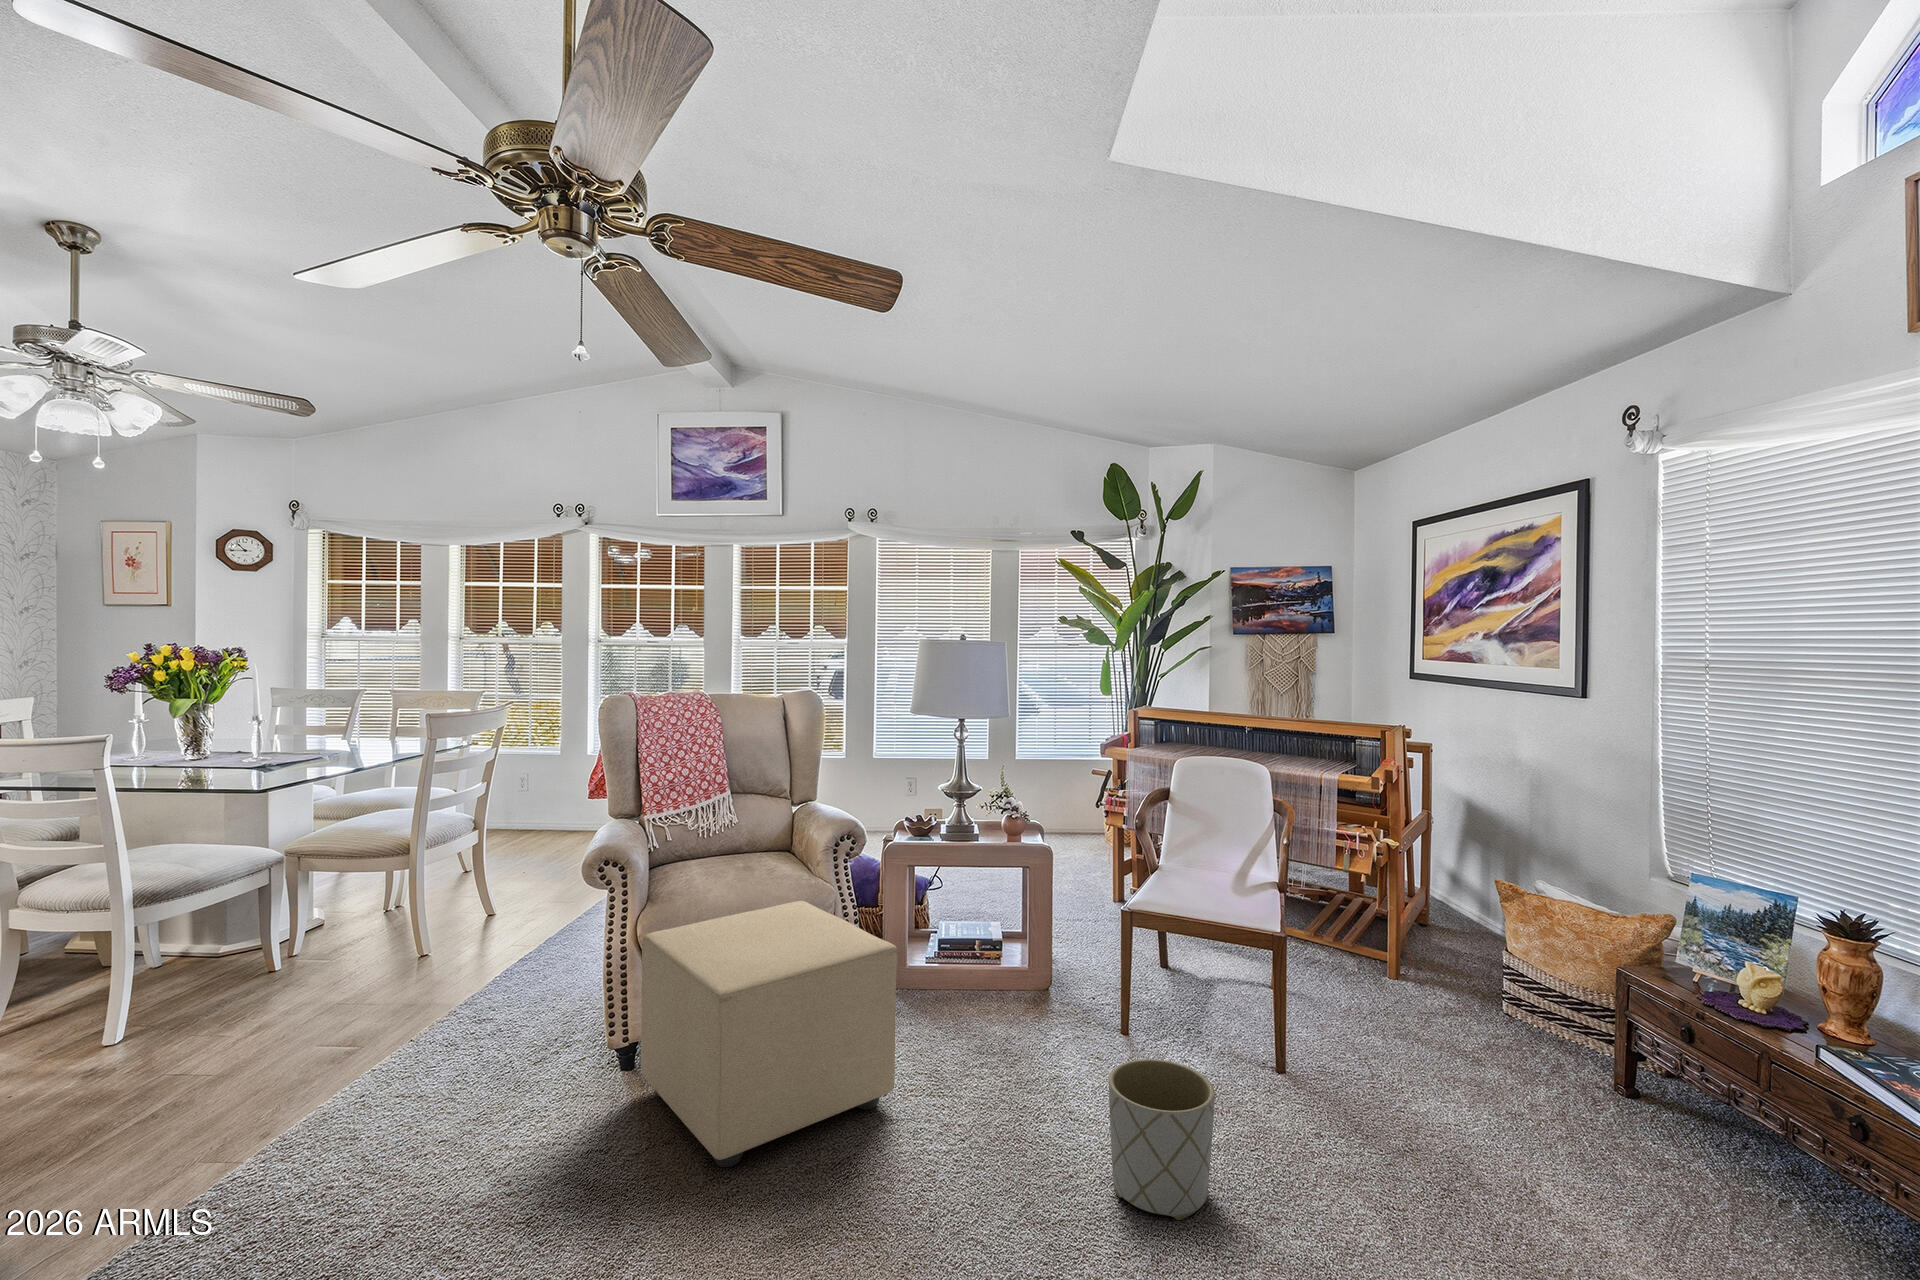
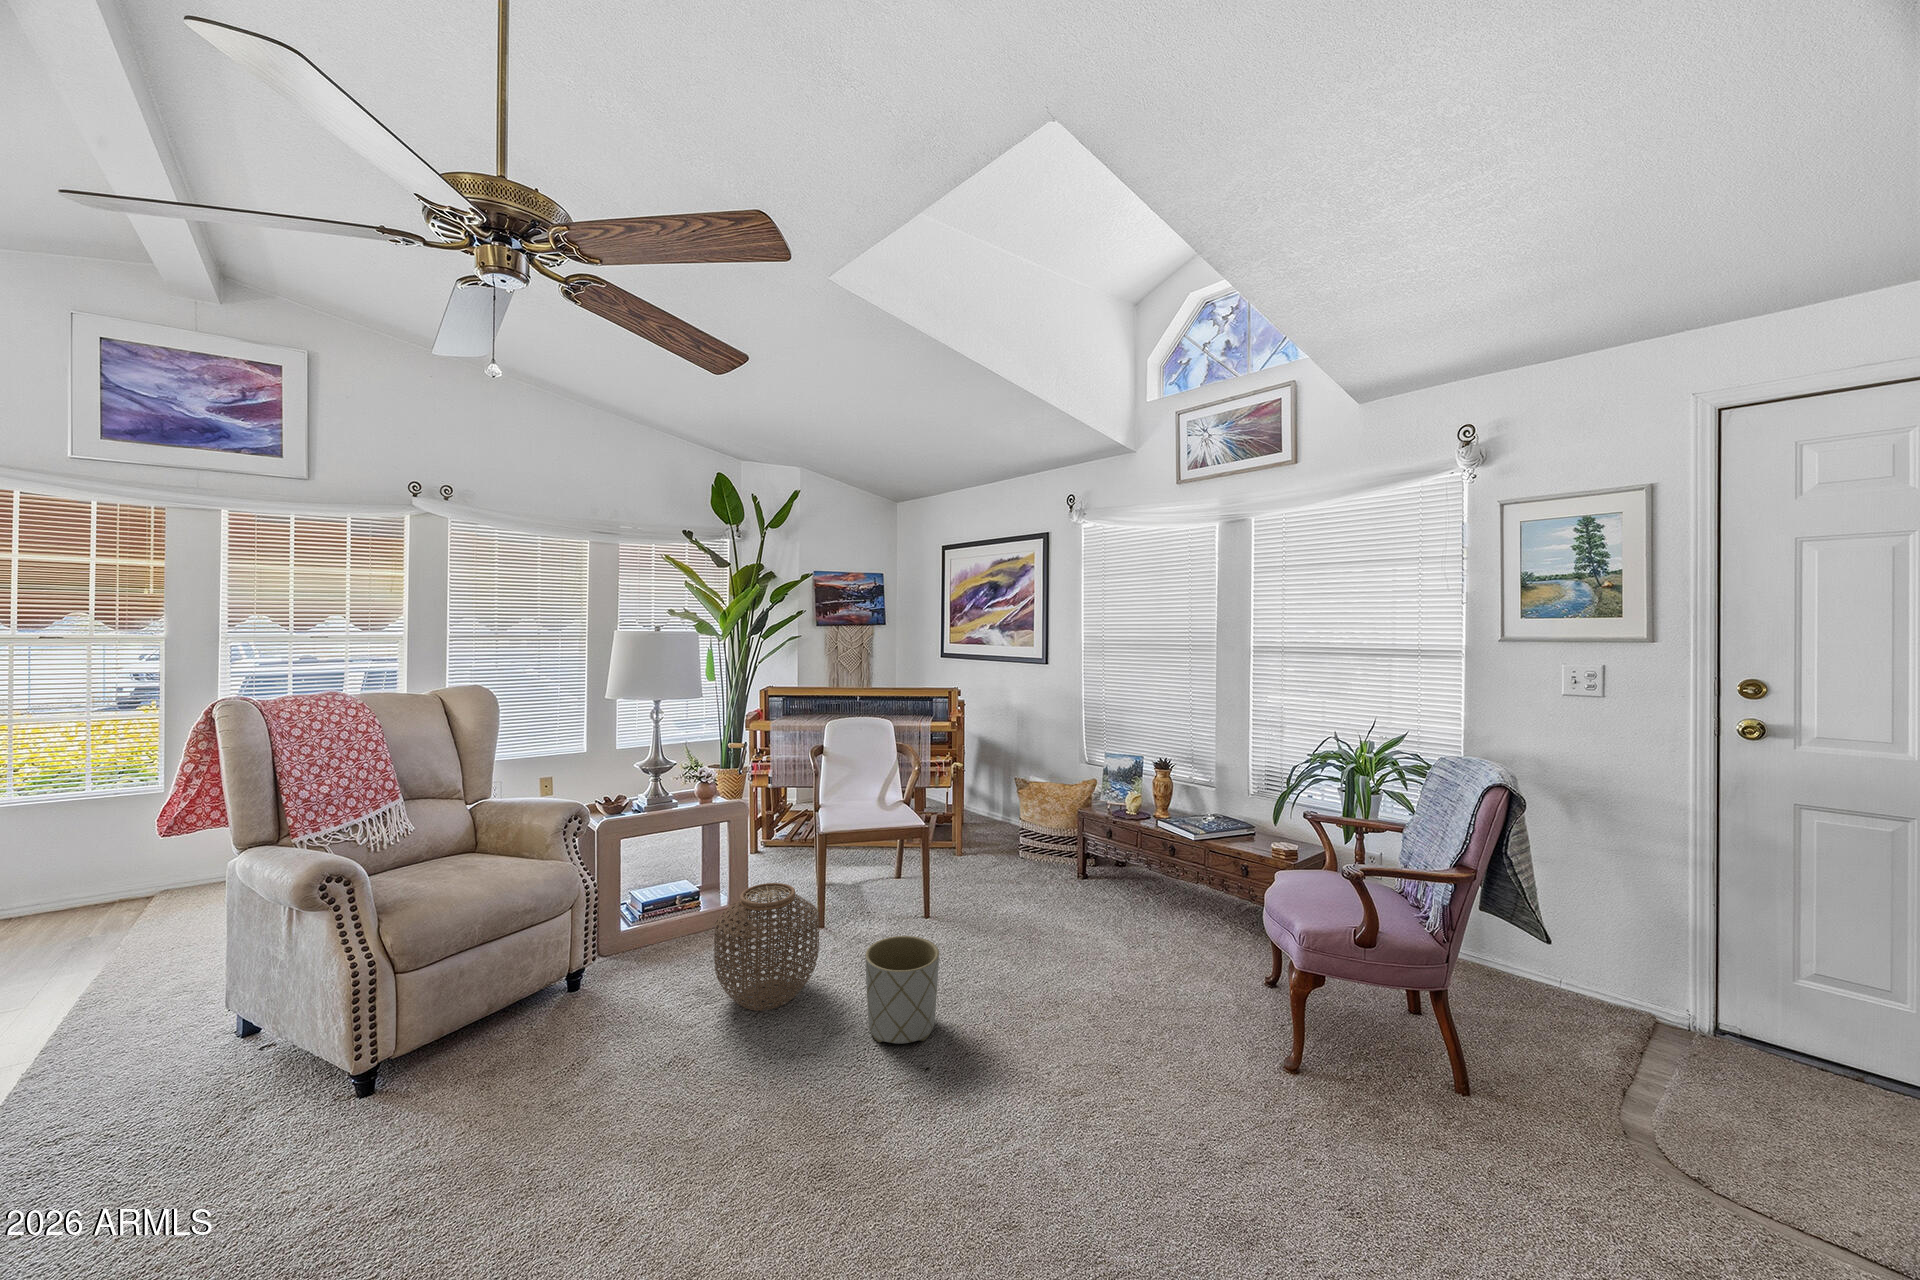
ottoman: present [641,901,897,1167] -> none [361,890,668,1164]
woven basket: none [961,949,1087,1106] -> present [714,883,819,1011]

